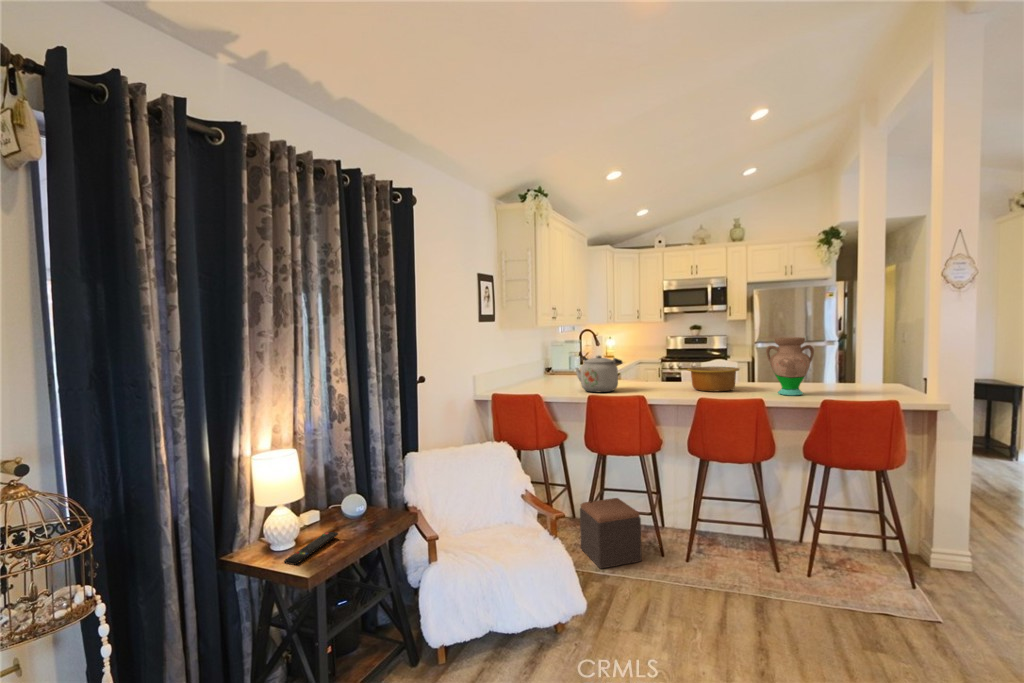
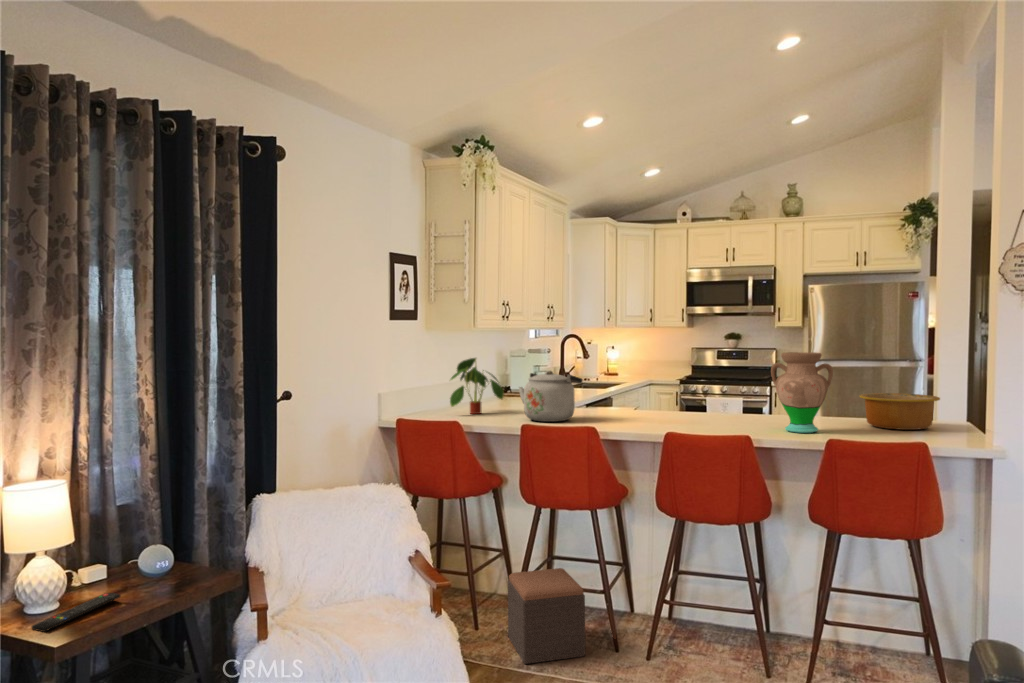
plant: none [521,347,563,388] -> present [450,358,504,414]
bowl: present [688,367,739,392] -> present [860,393,940,430]

